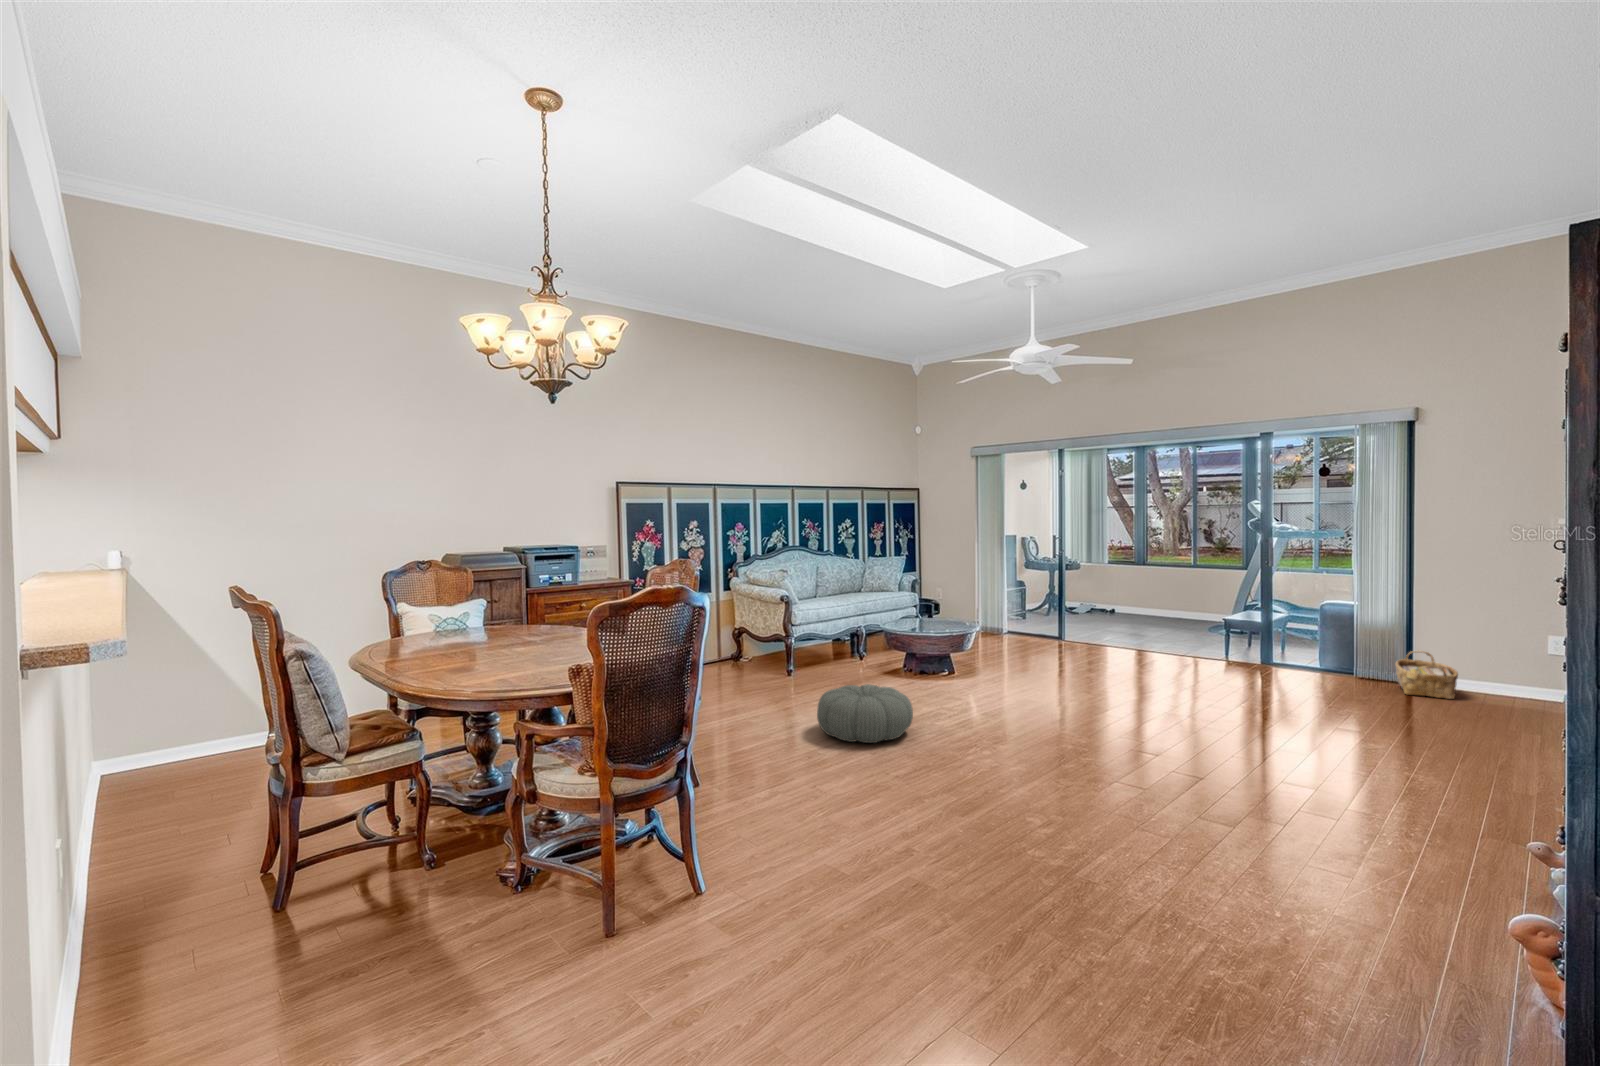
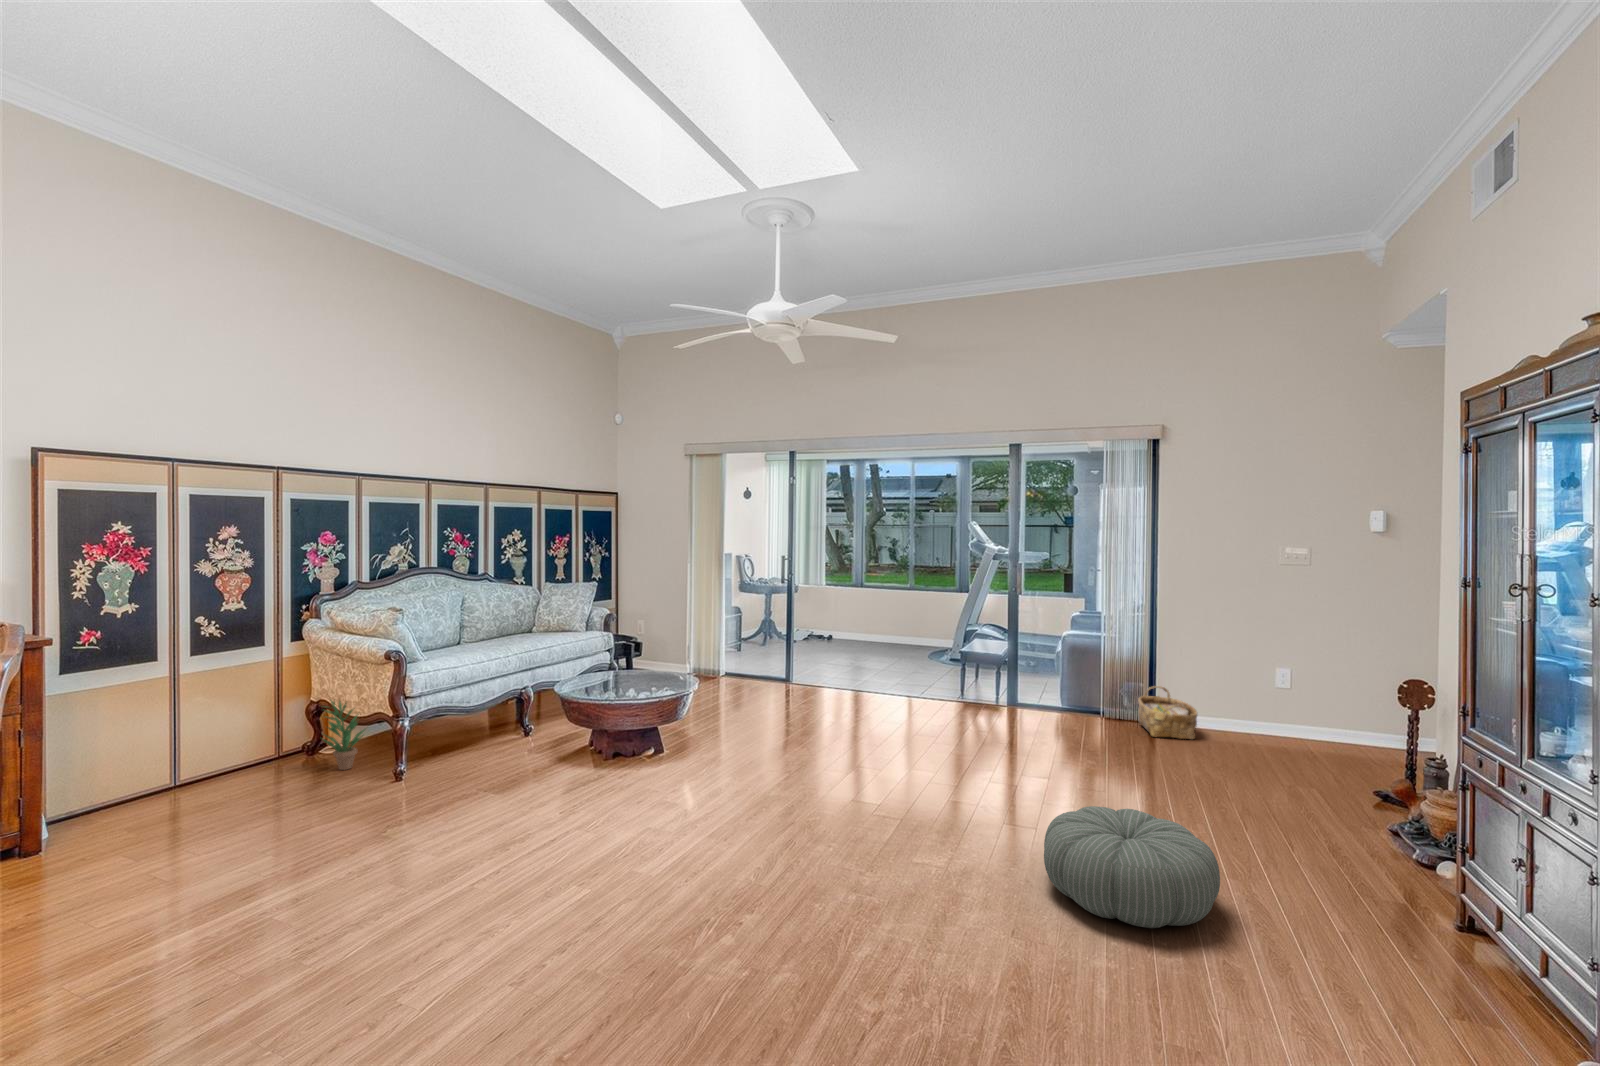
potted plant: none [743,624,769,669] -> present [323,701,365,770]
pouf: present [817,684,913,743] -> present [1044,806,1220,928]

